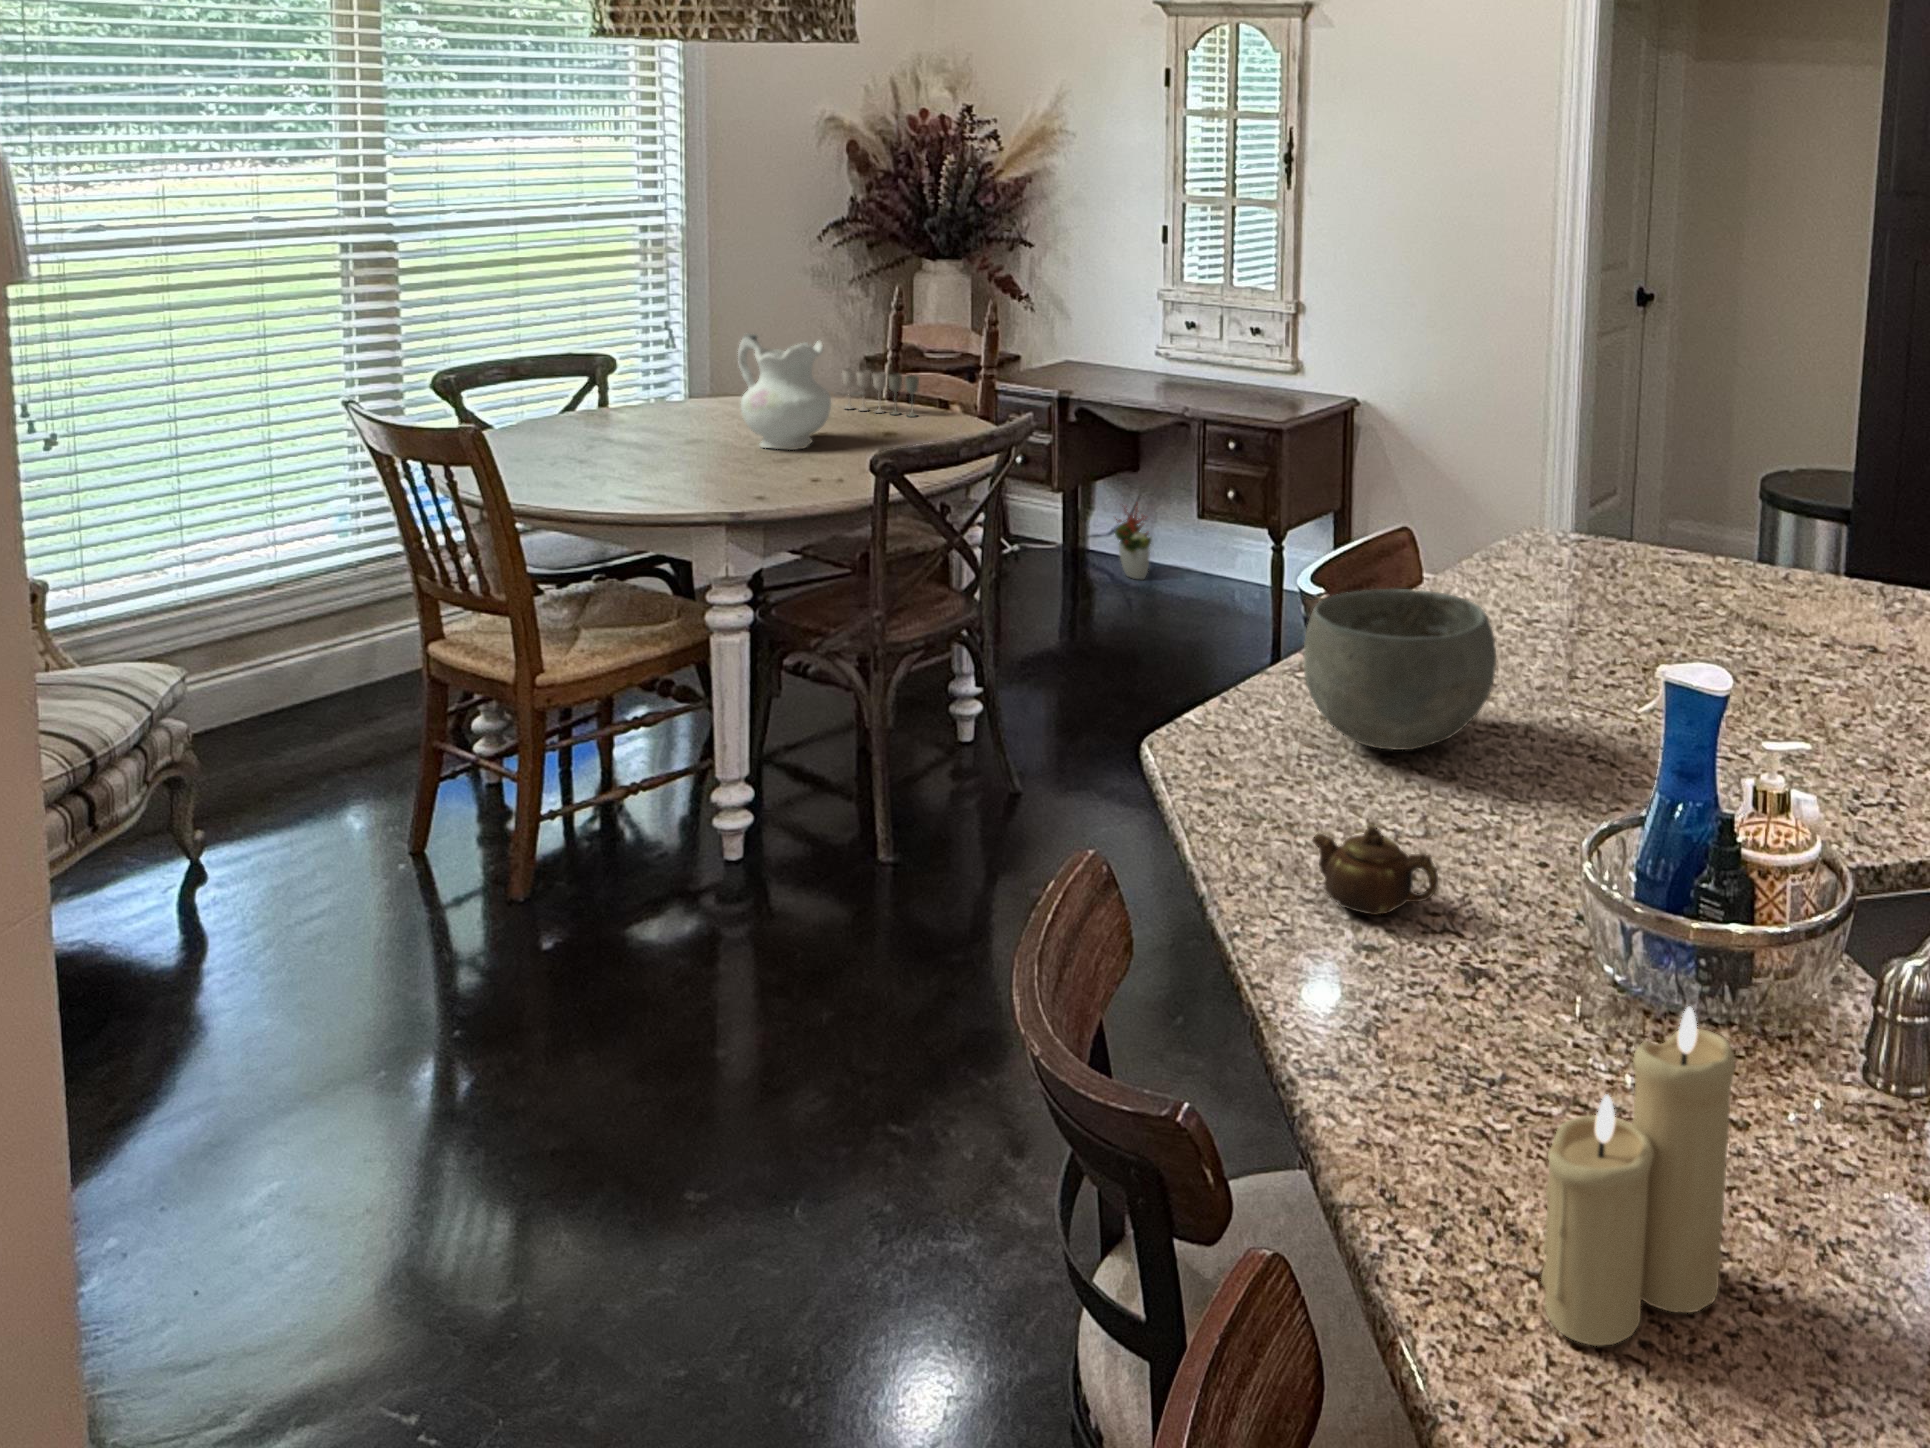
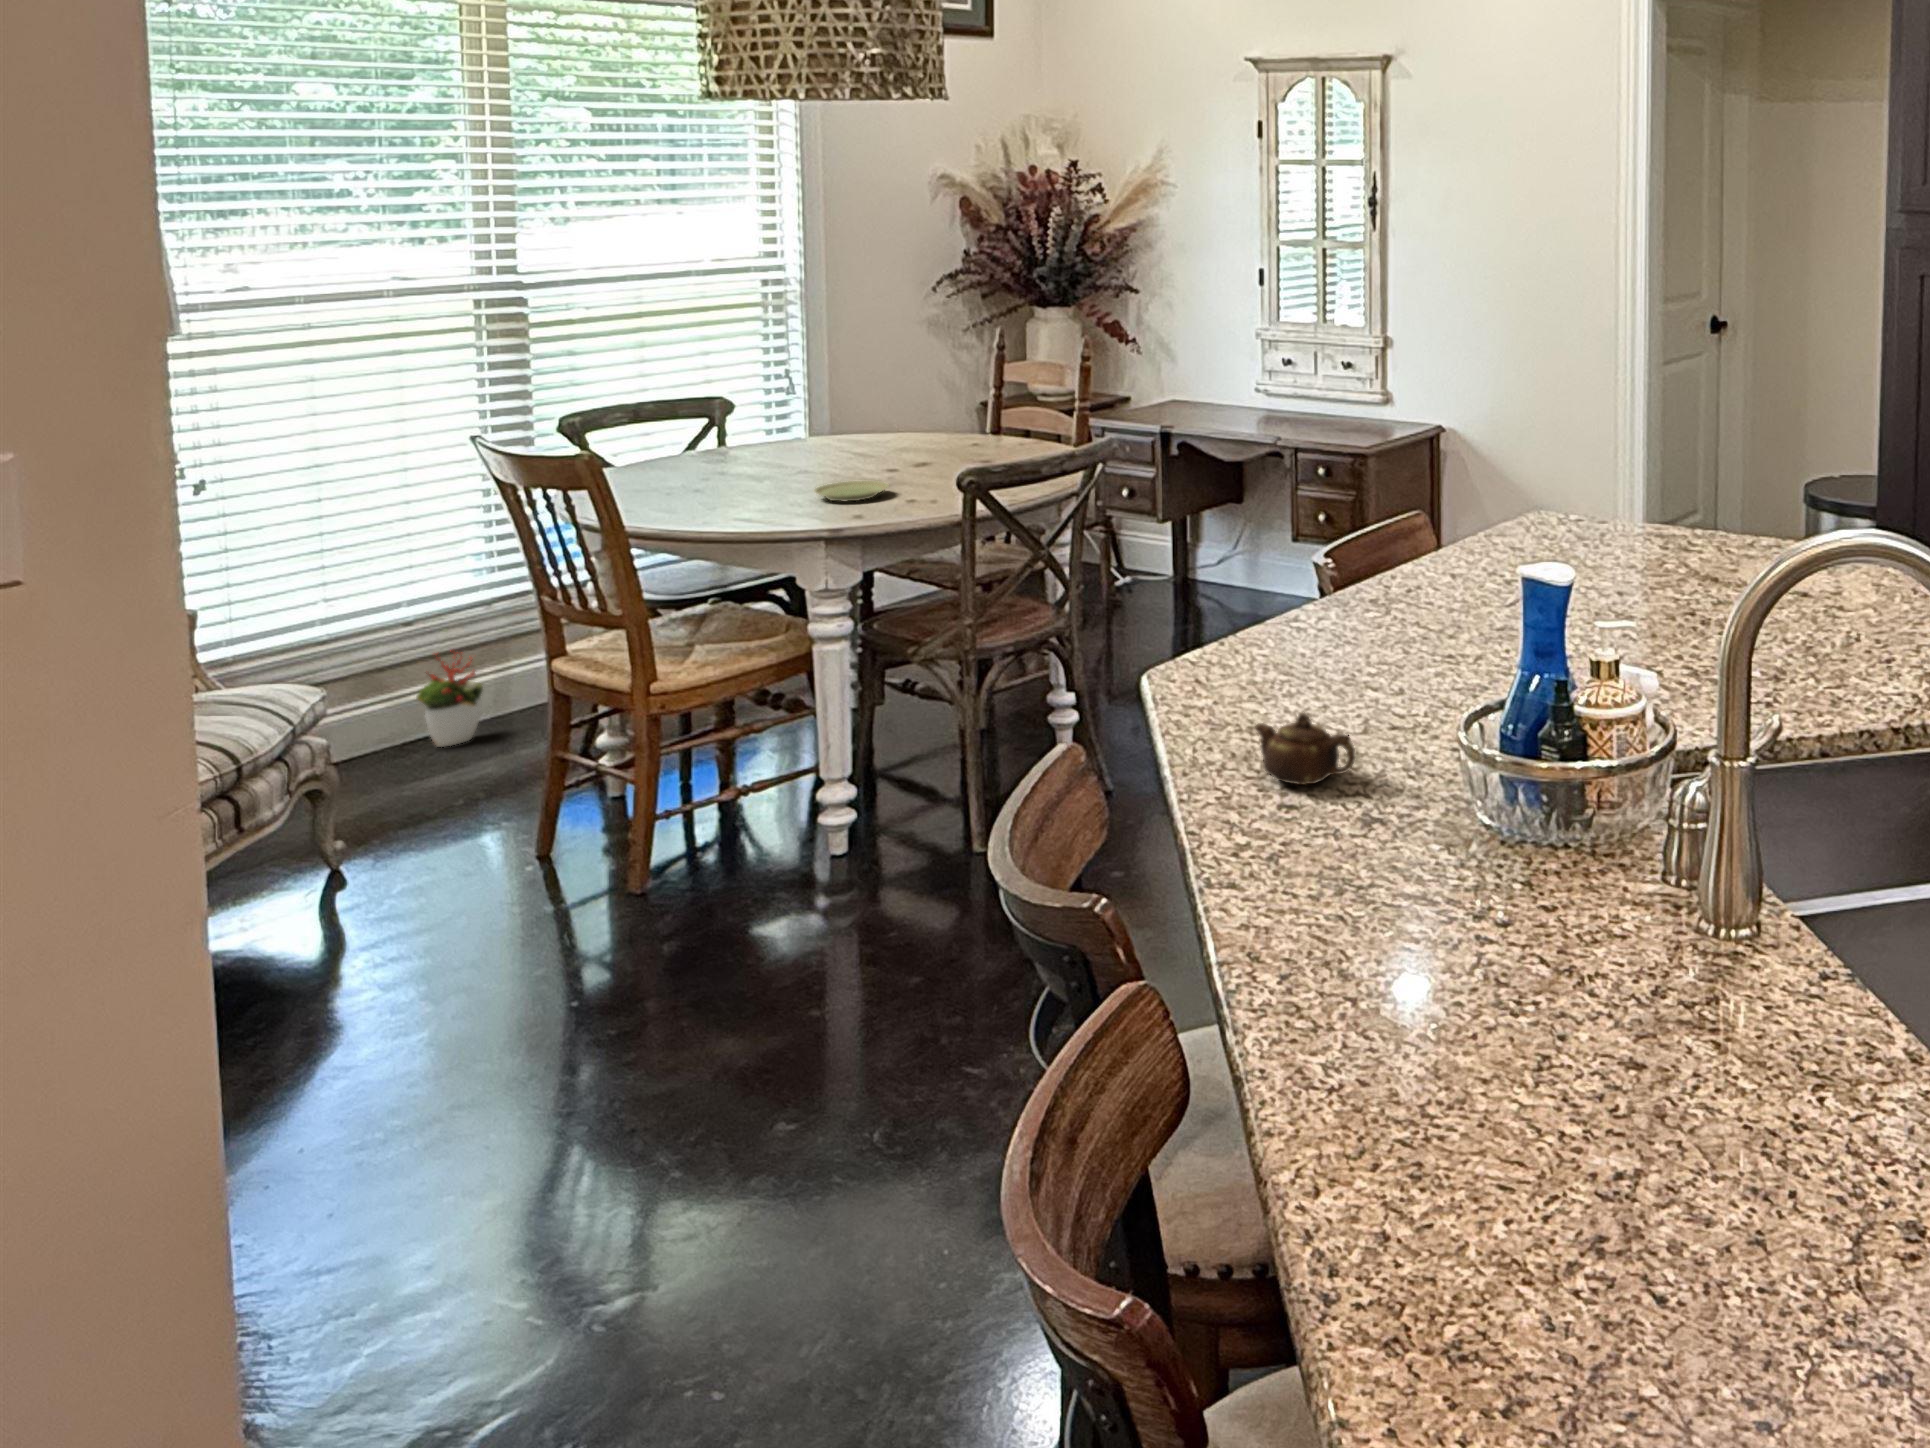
ceramic pitcher: present [738,334,831,450] -> none [843,370,930,477]
wine glass: present [842,368,919,417] -> none [945,405,1017,448]
plate: none [711,455,791,479] -> present [815,481,888,501]
decorative plant: present [1115,508,1151,579] -> present [416,650,483,747]
bowl: present [1303,589,1496,750] -> none [1279,542,1444,673]
candle: present [1541,1007,1735,1346] -> none [1350,783,1498,1037]

